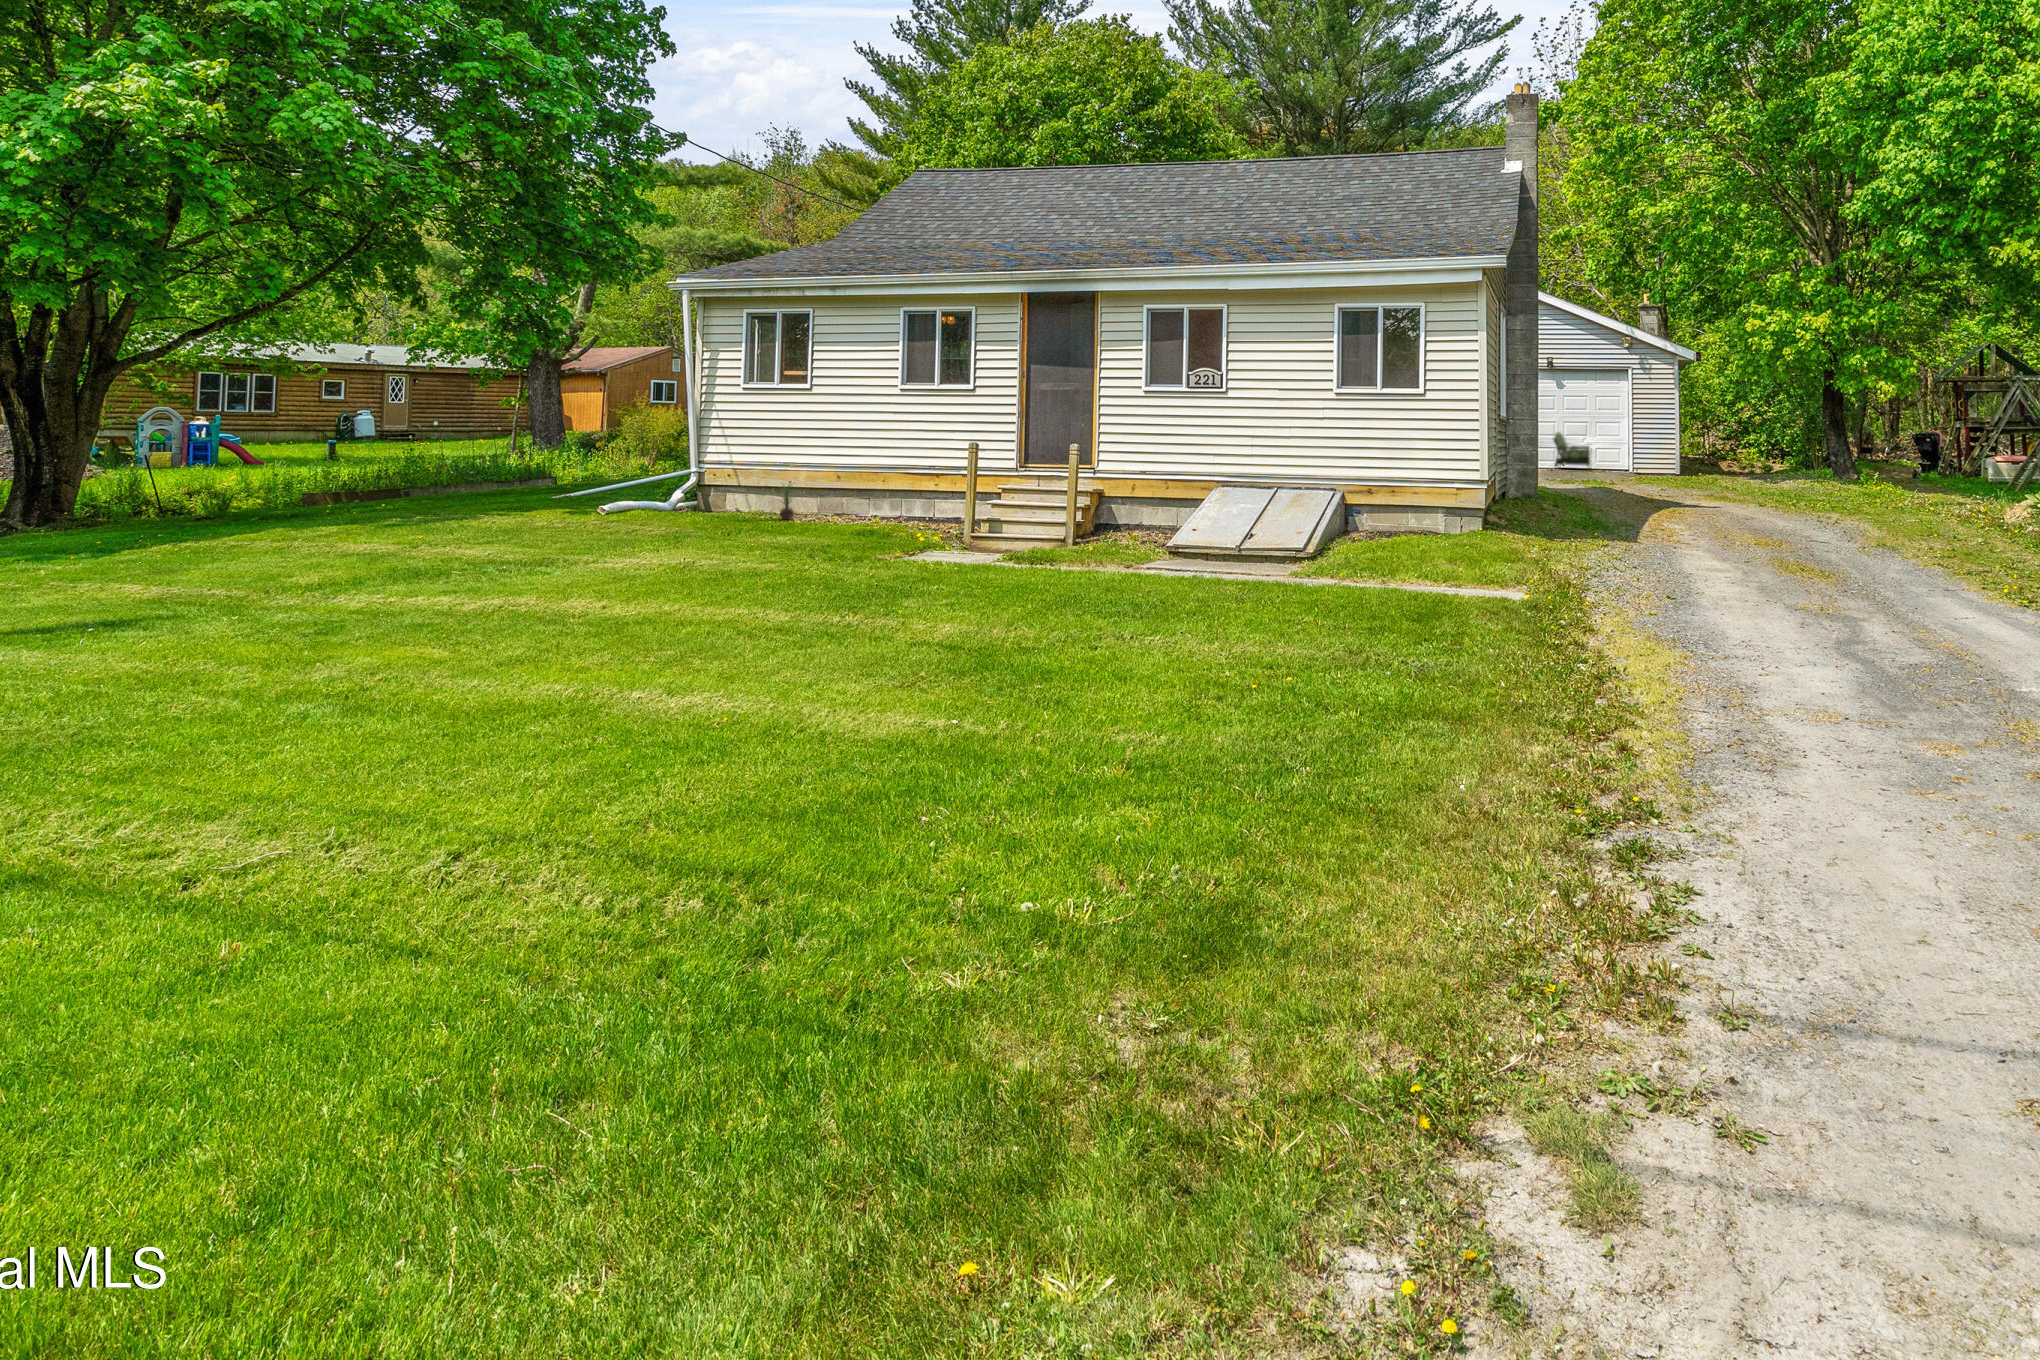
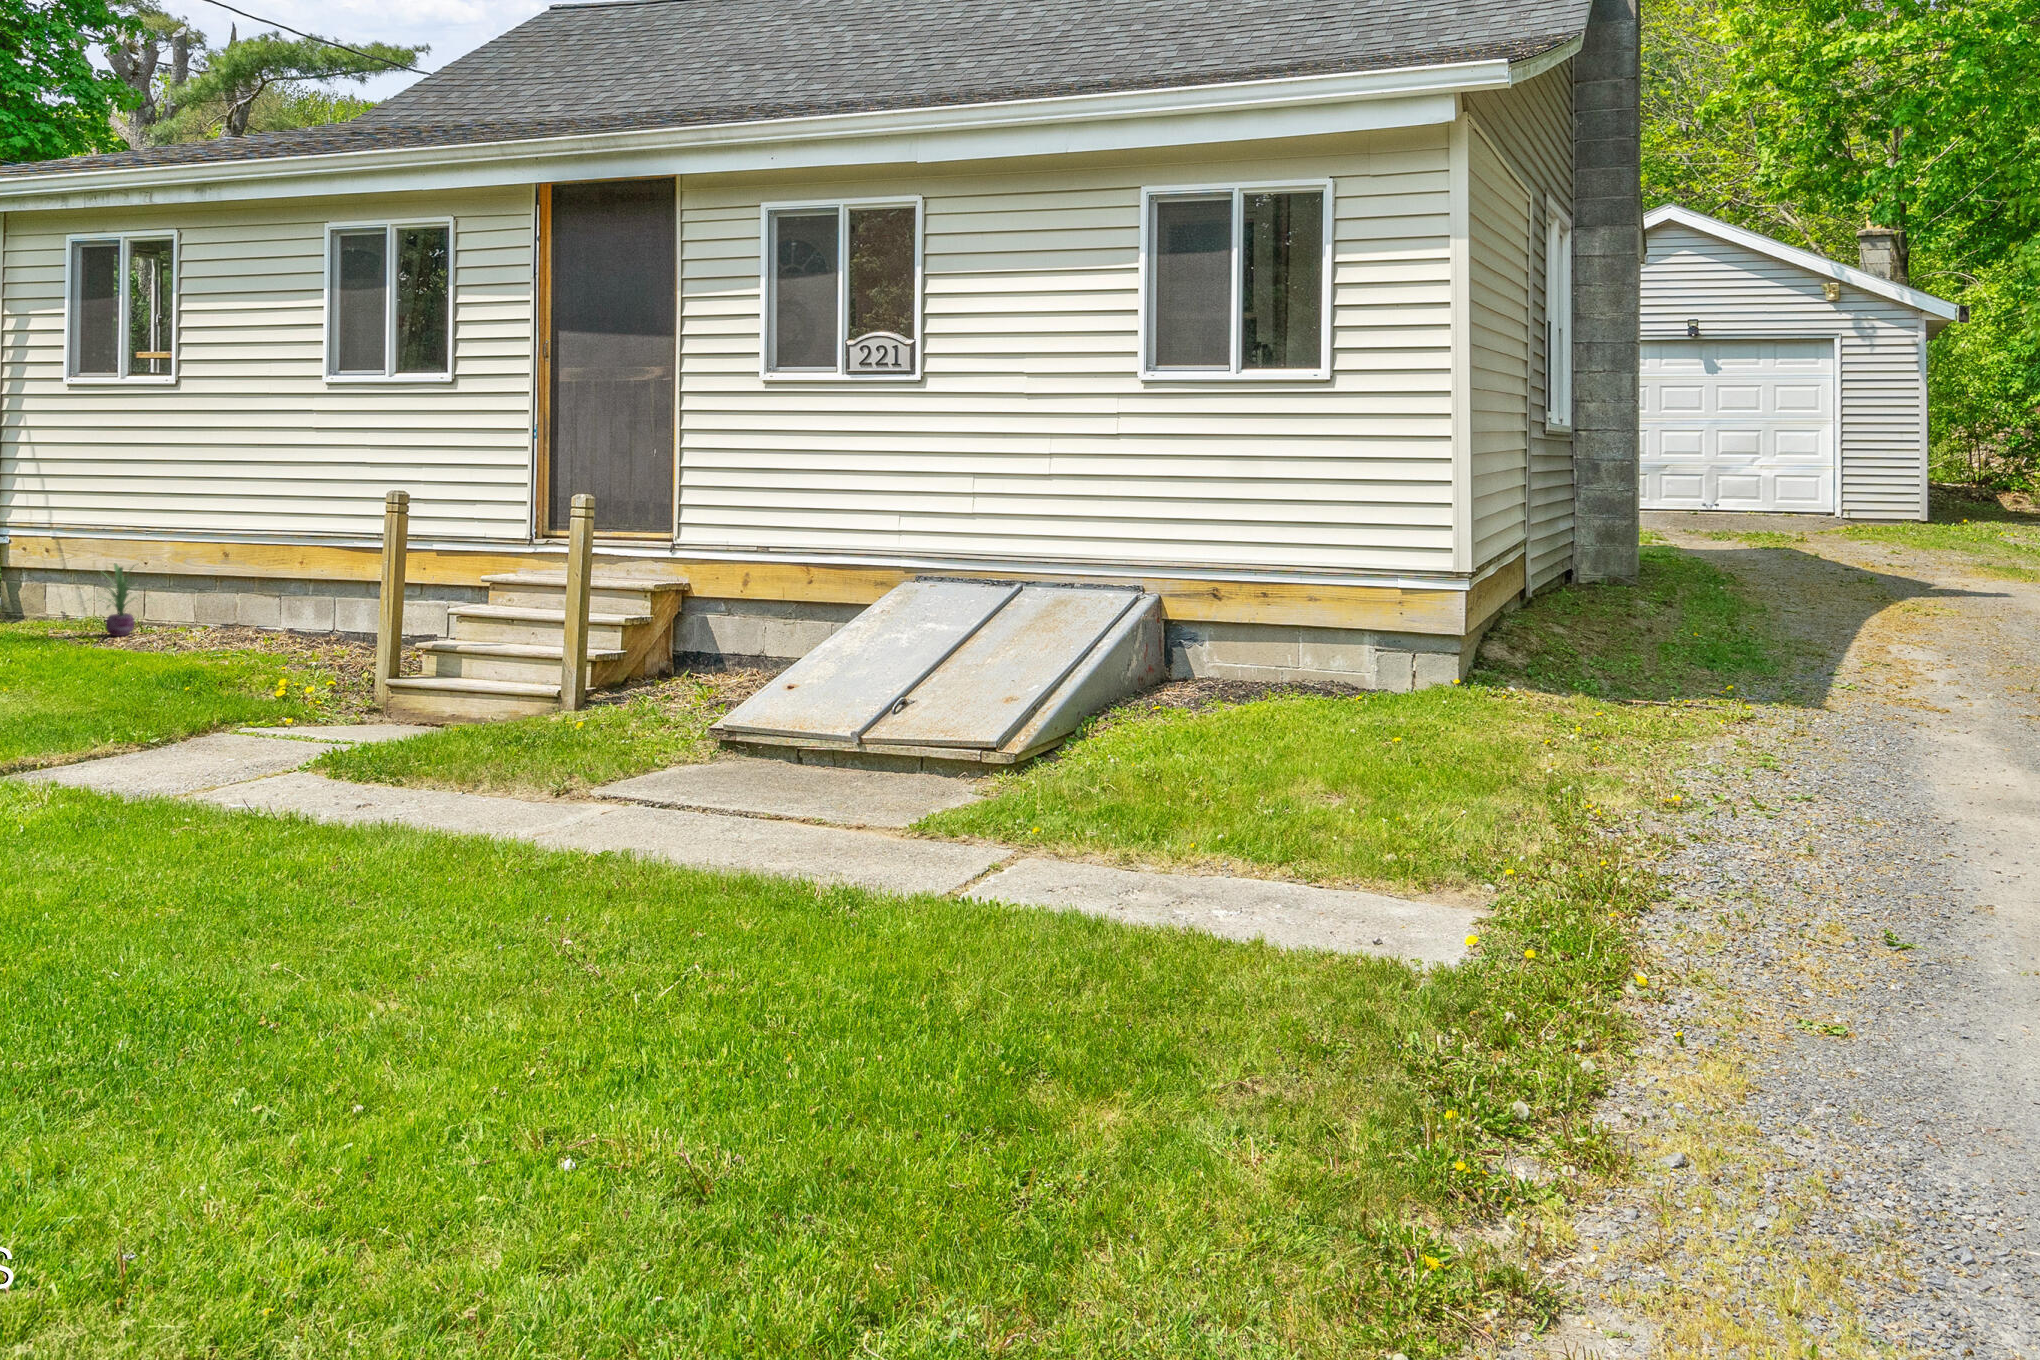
armchair: present [1553,432,1592,467] -> none [1686,449,1762,519]

